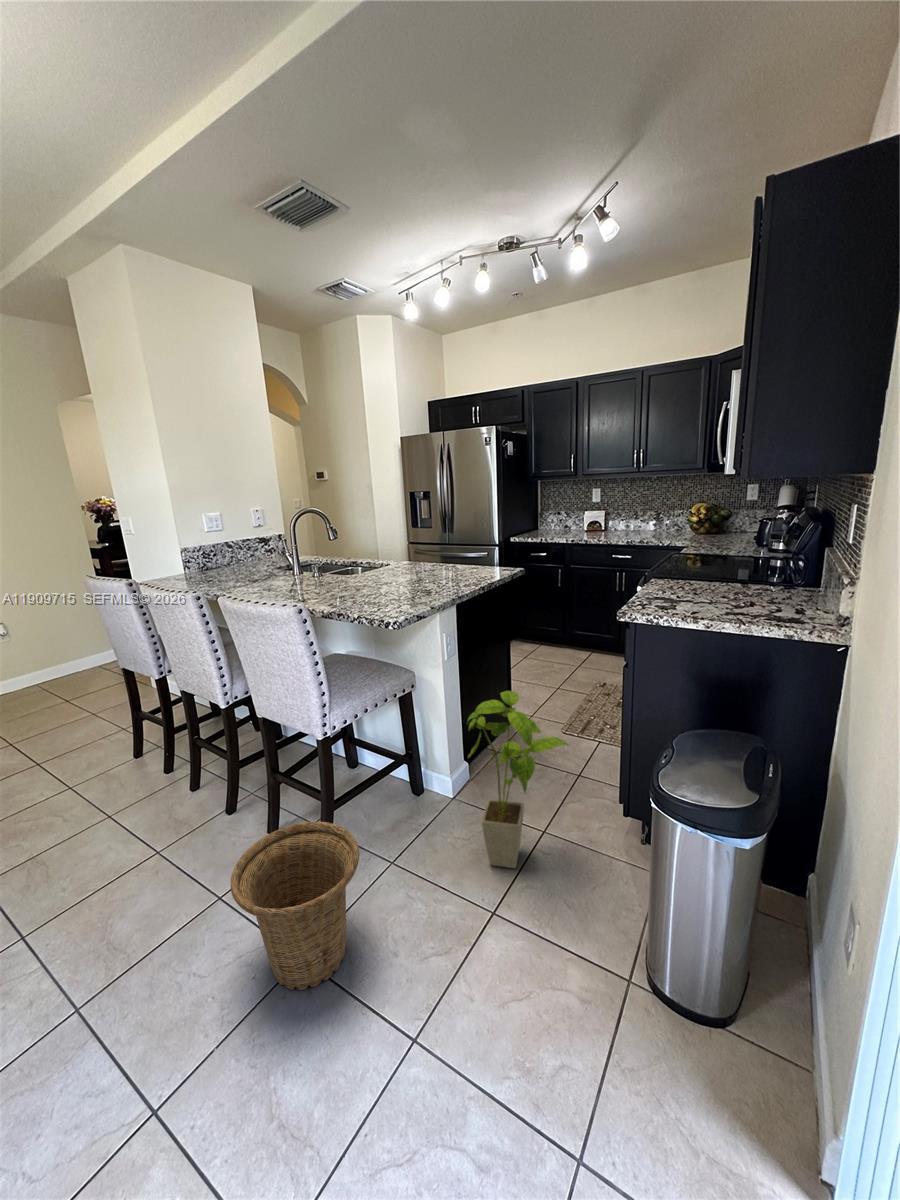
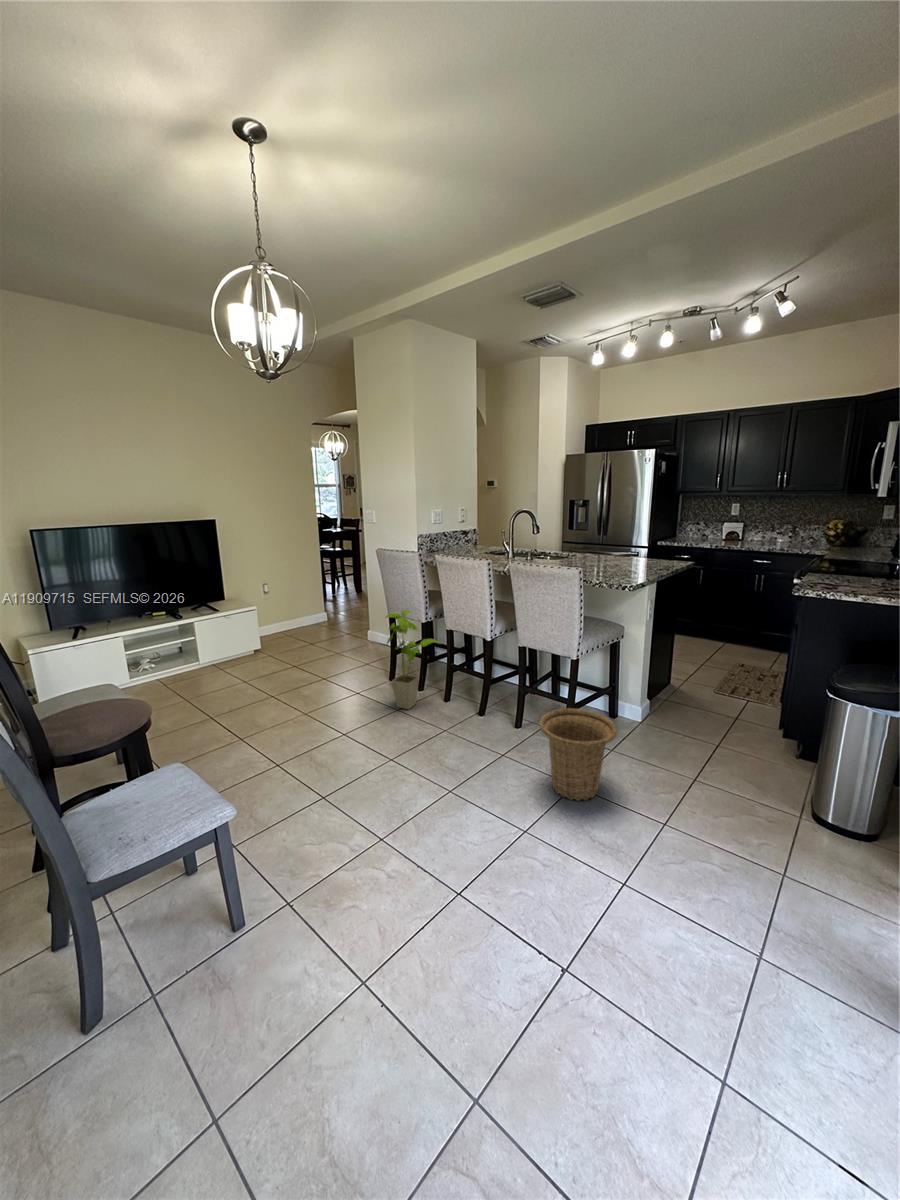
house plant: present [468,691,569,868] -> present [386,610,439,709]

